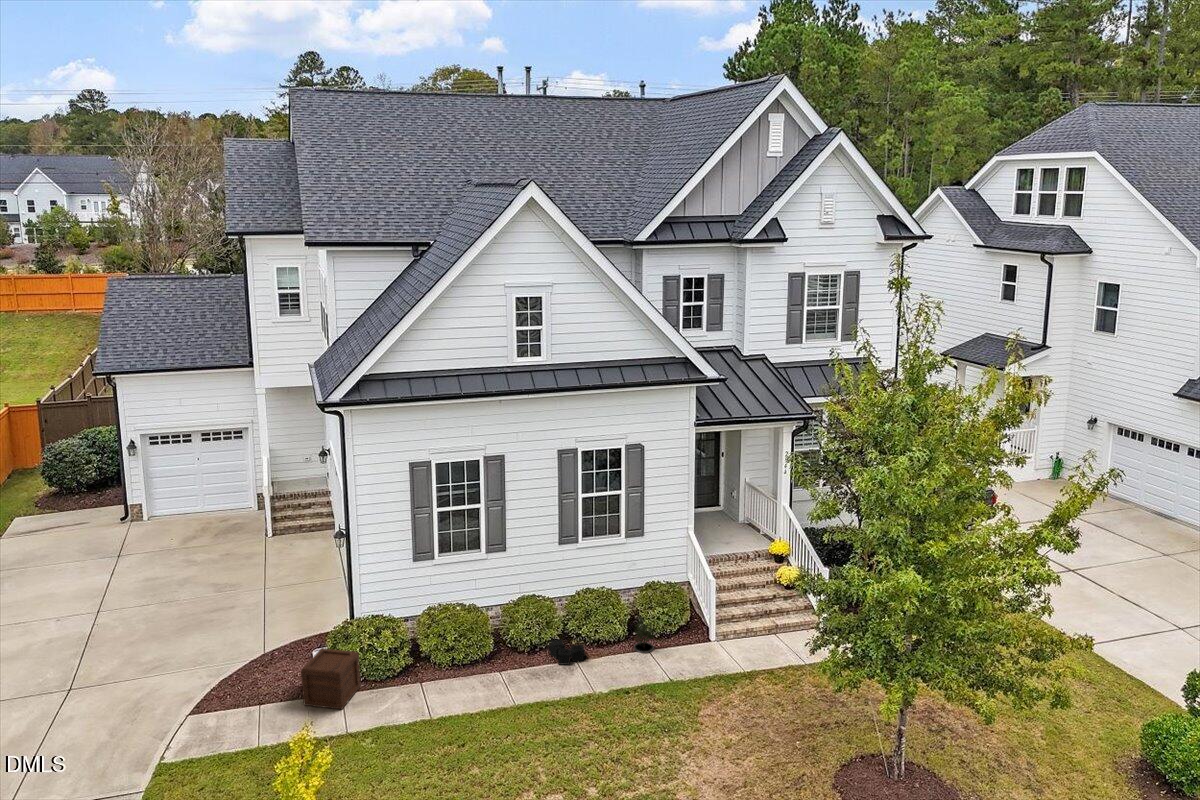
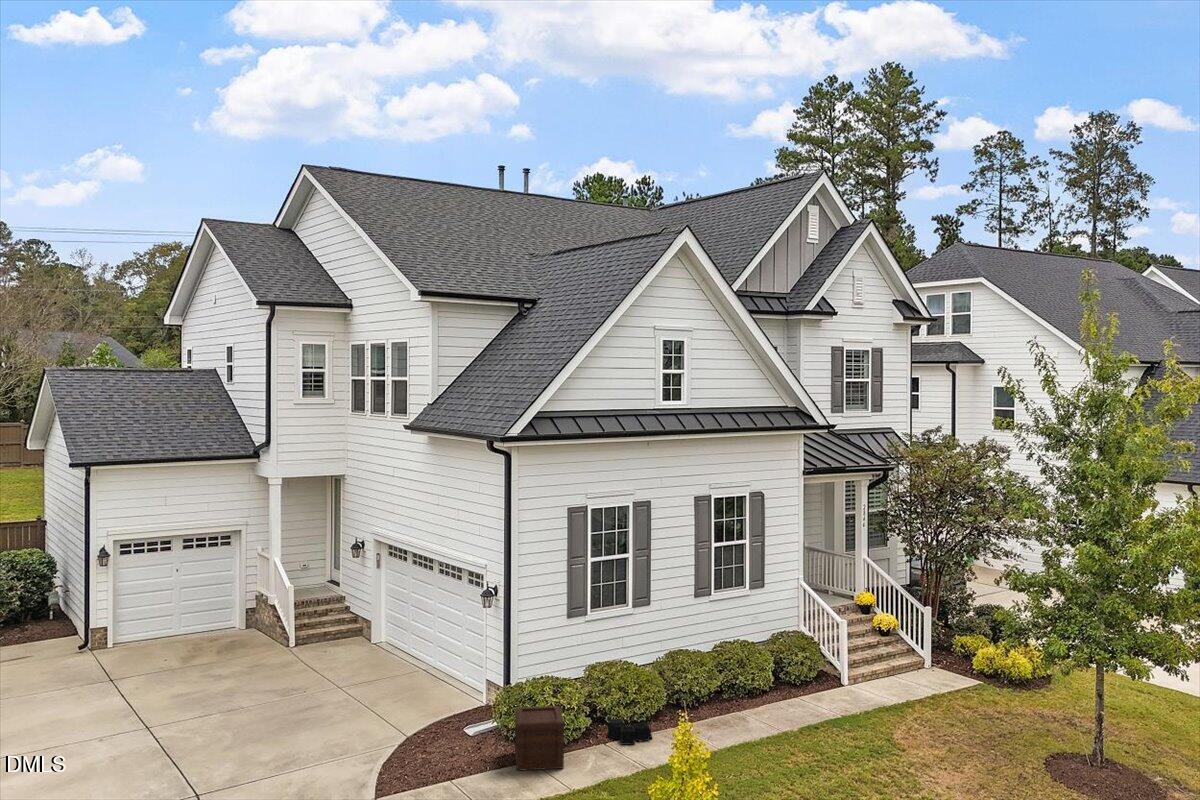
potted tree: present [634,617,654,653] -> none [788,656,810,696]
storage bin: present [549,639,586,665] -> present [608,718,652,745]

